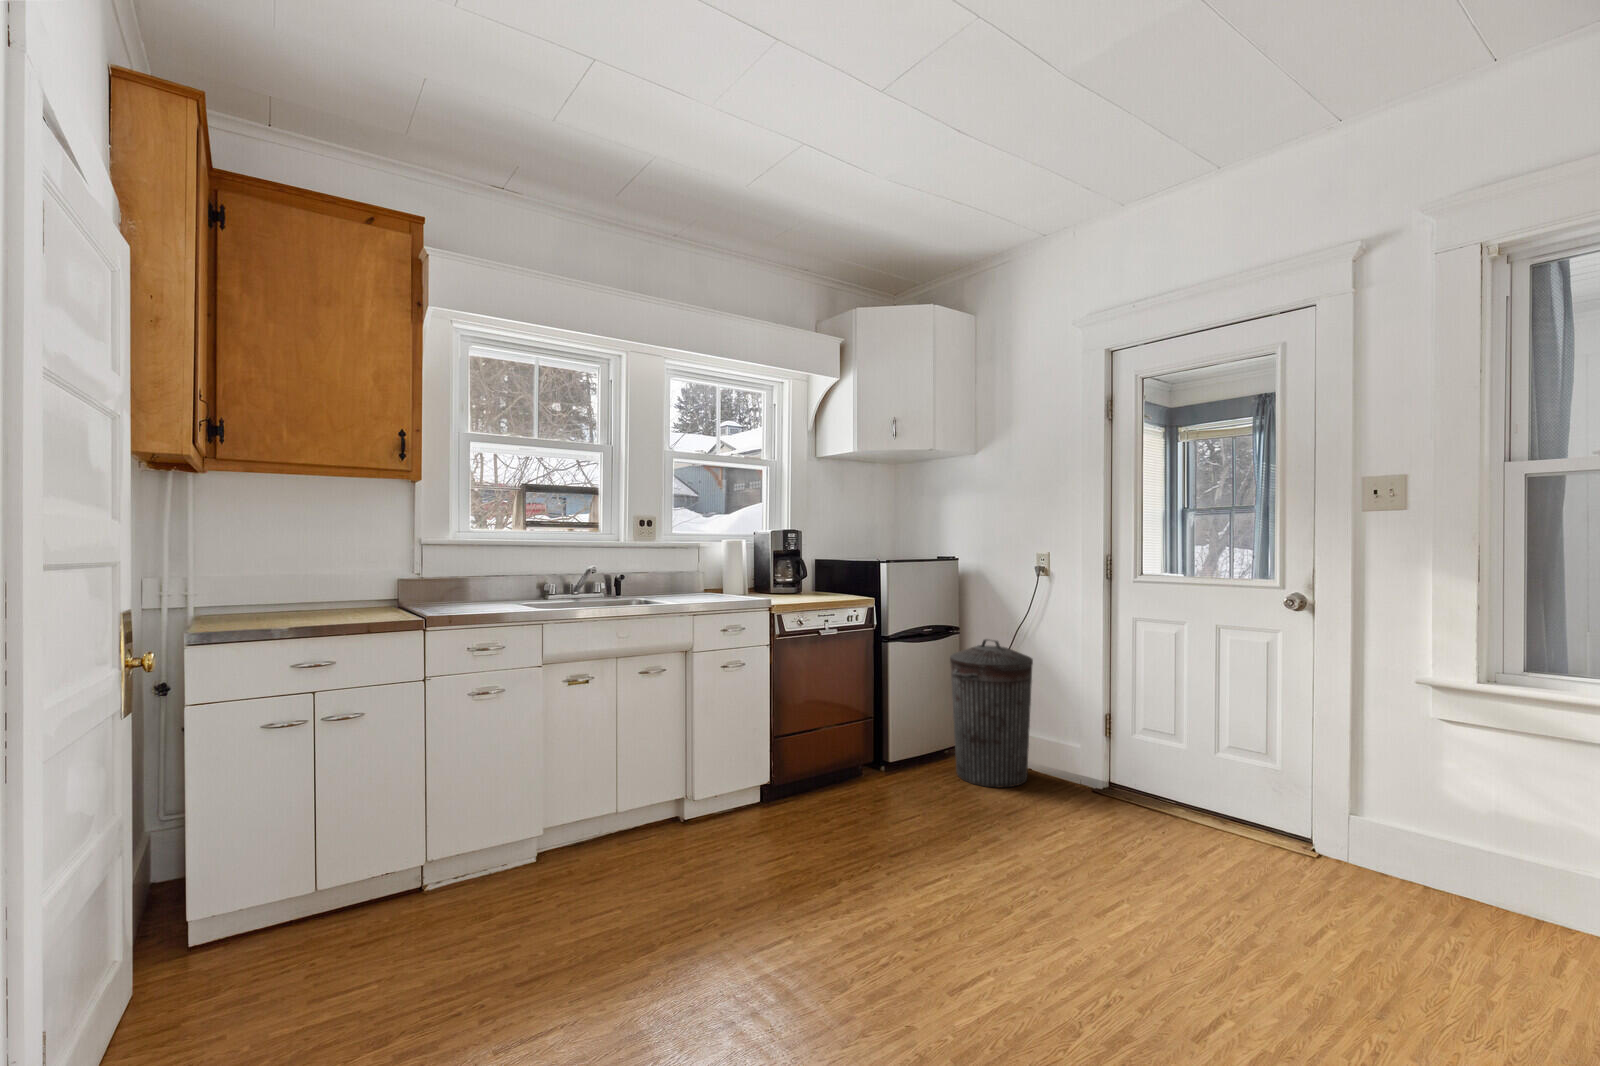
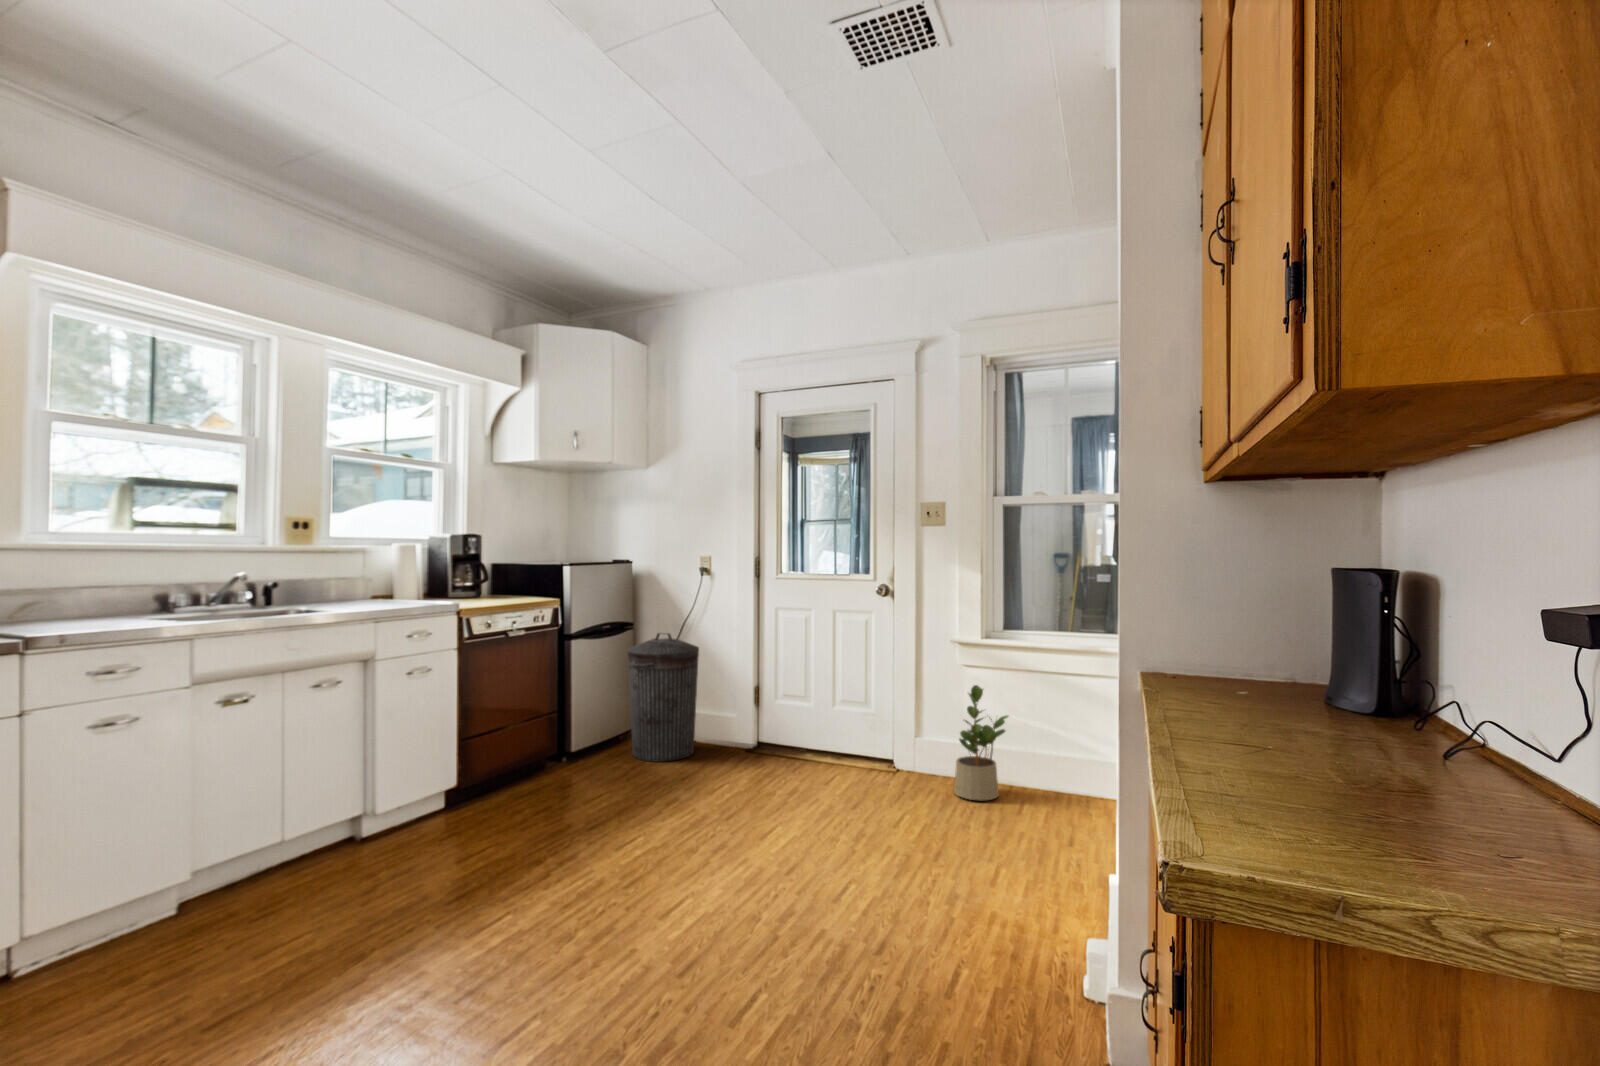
potted plant: none [1429,758,1545,946] -> present [954,685,1008,801]

